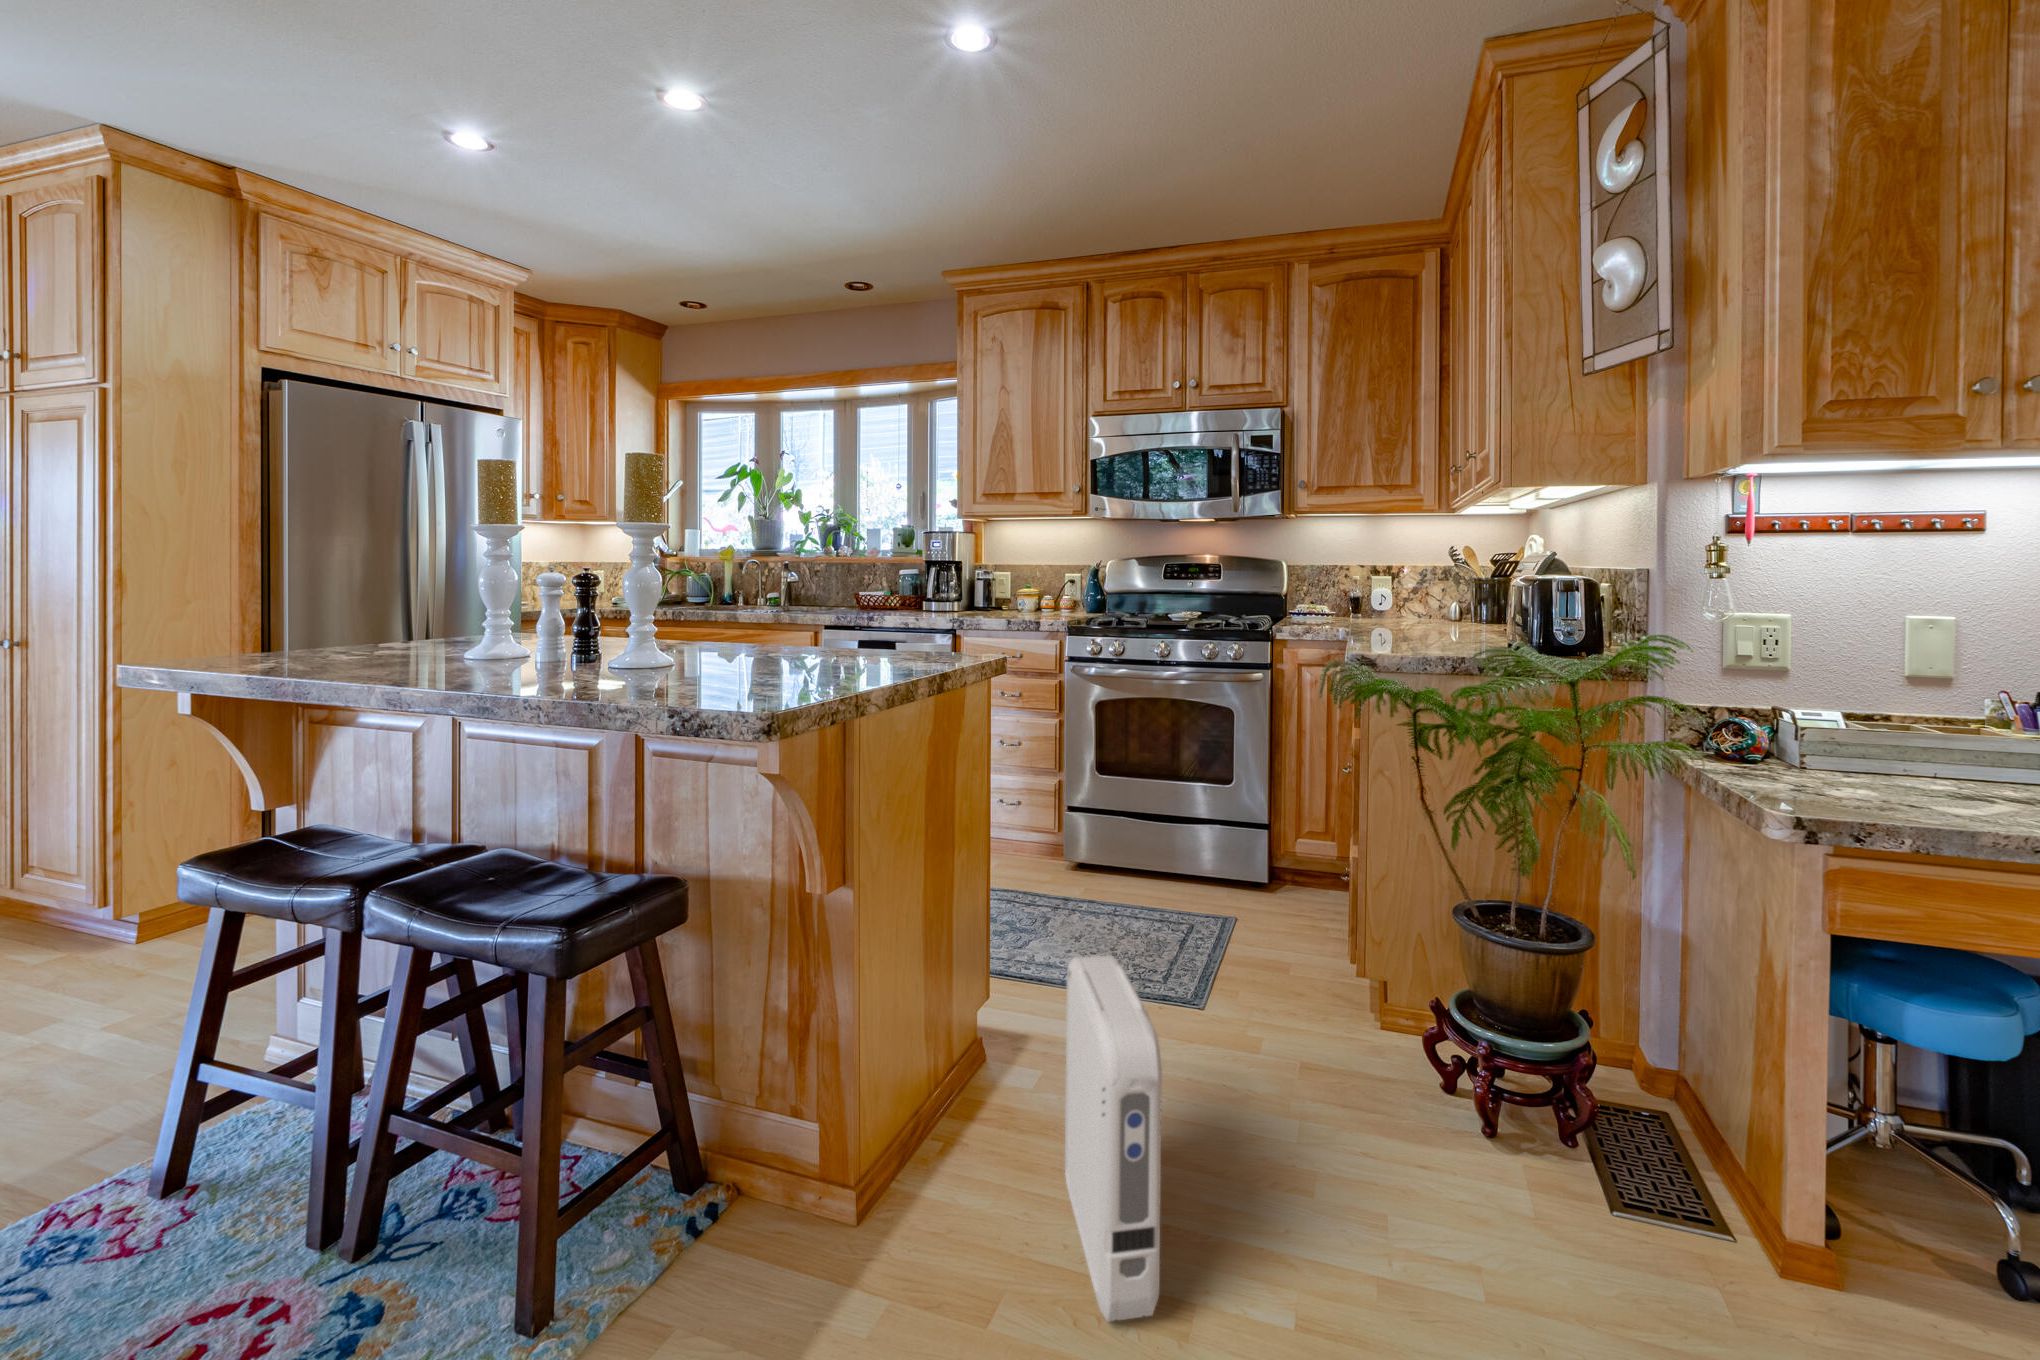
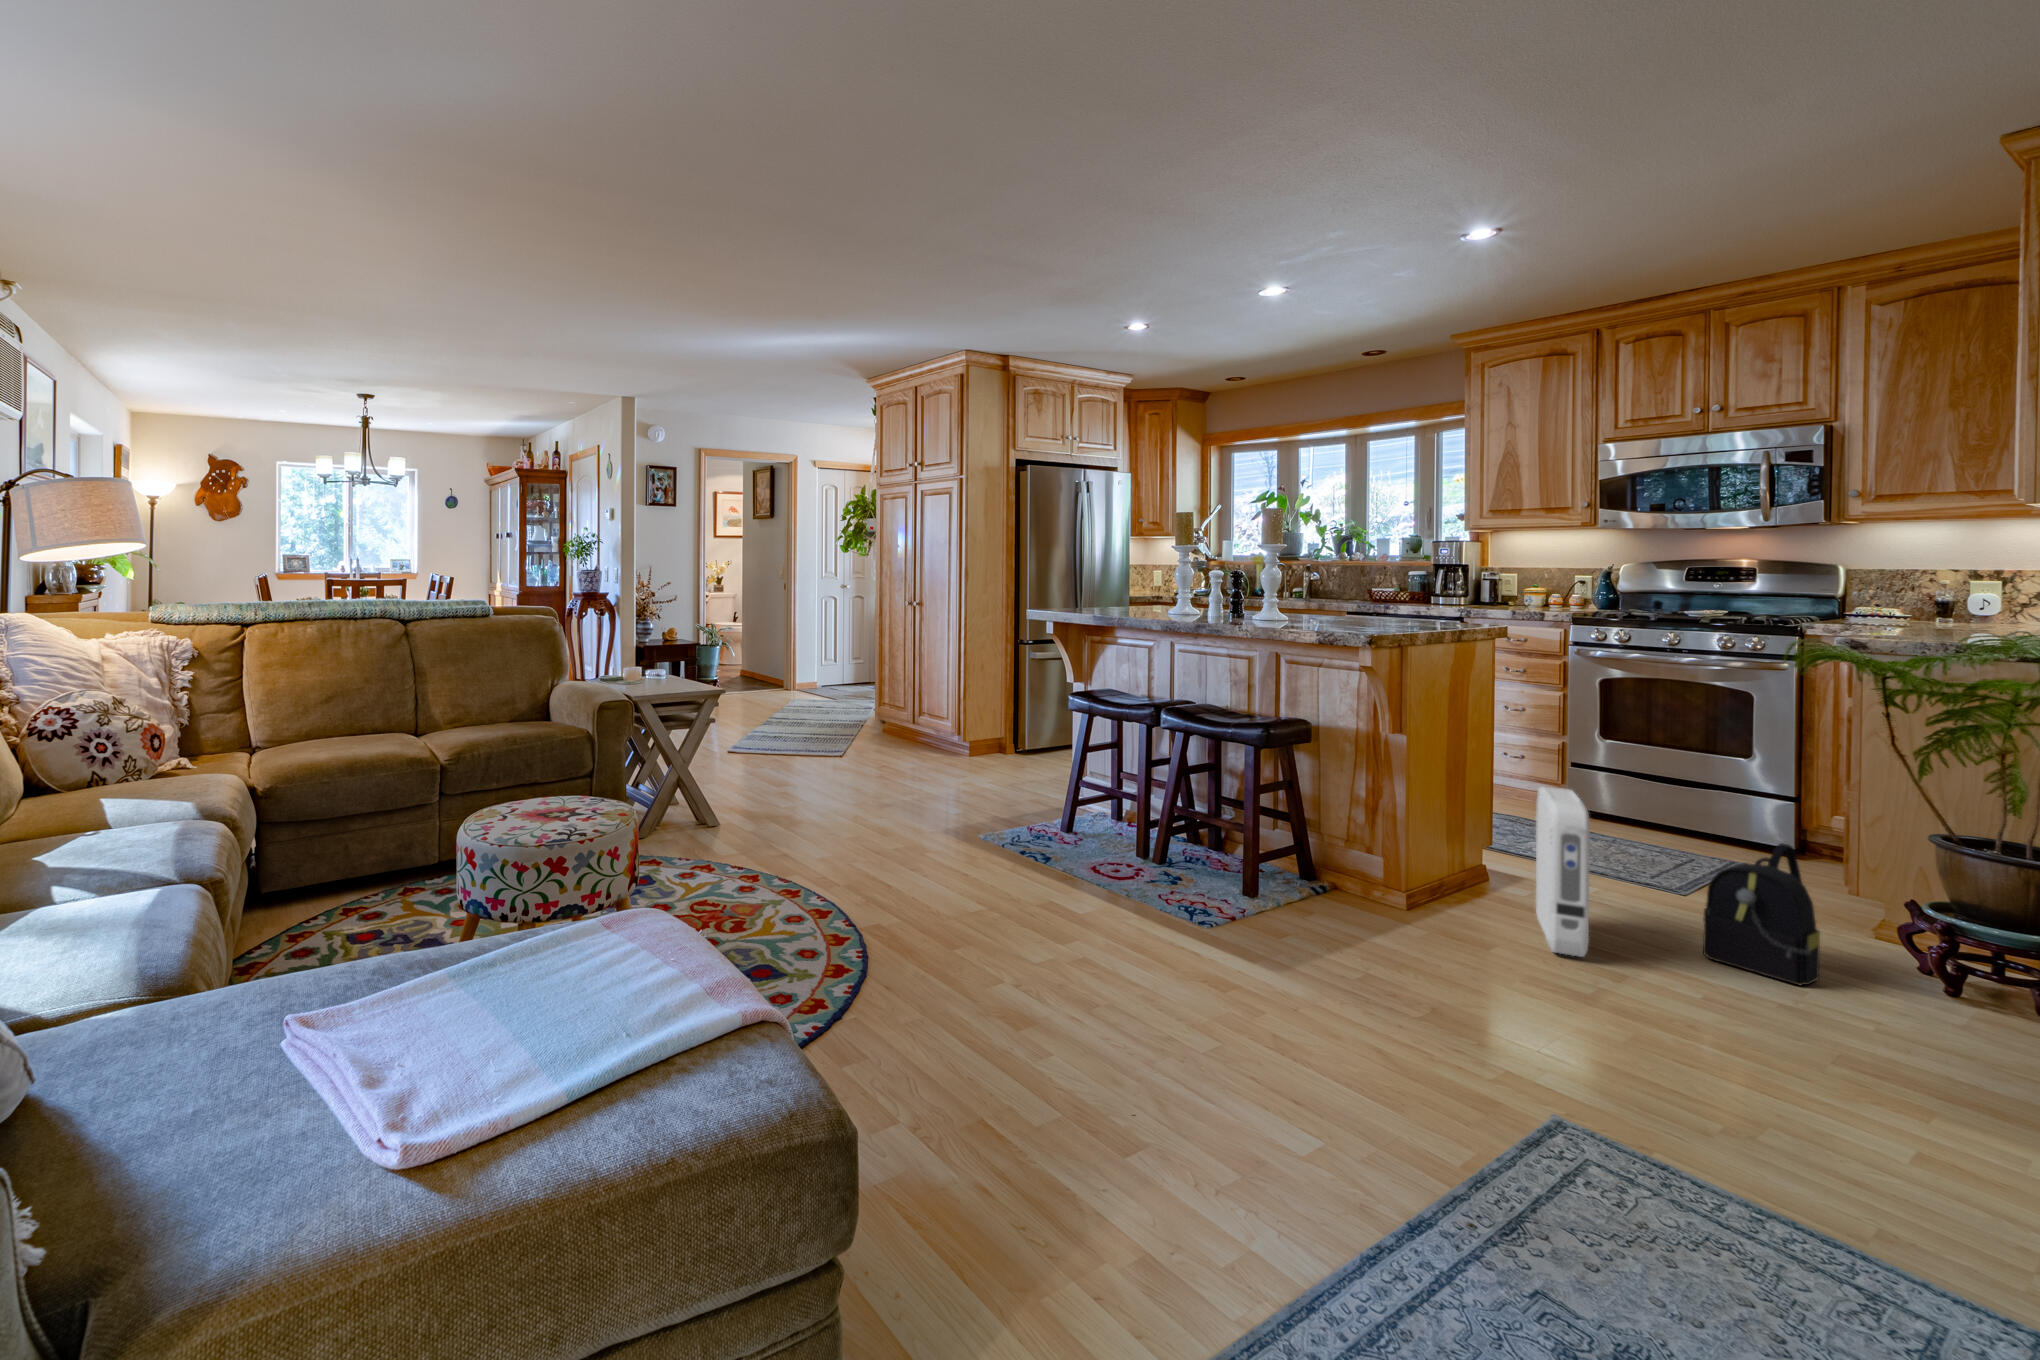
backpack: none [1281,986,1420,1234] -> present [1703,843,1820,985]

